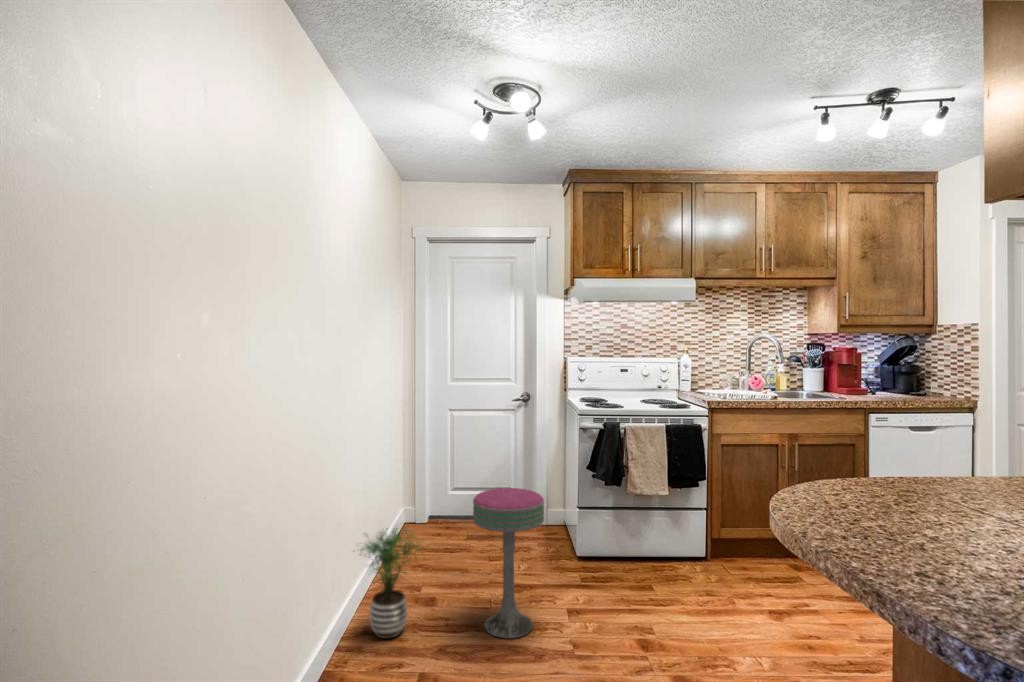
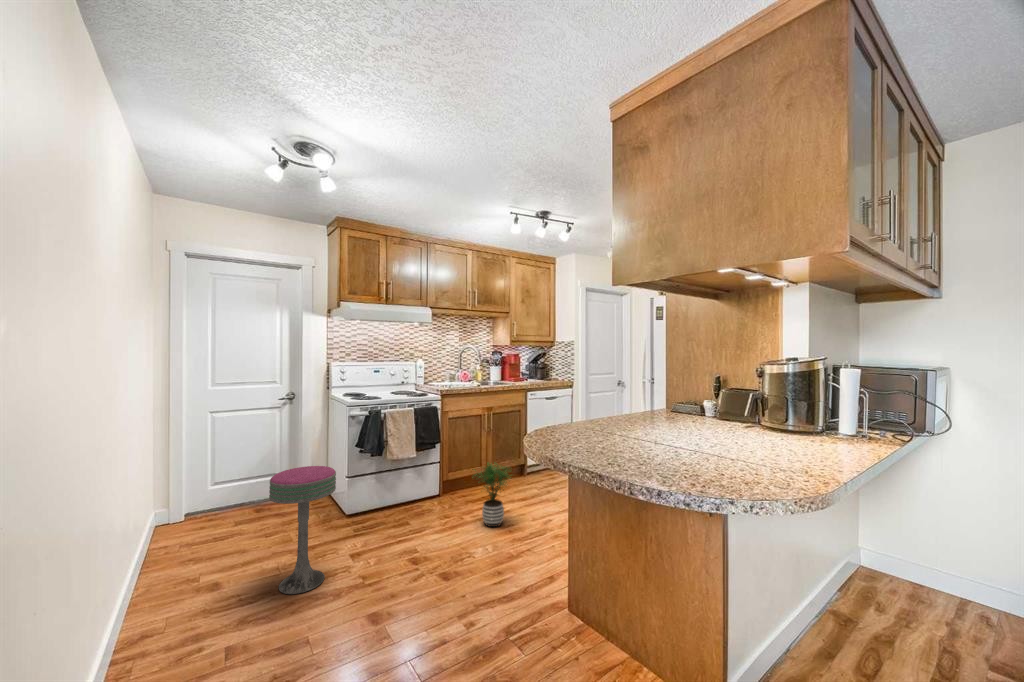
potted plant: present [356,528,428,639] -> present [475,462,509,527]

